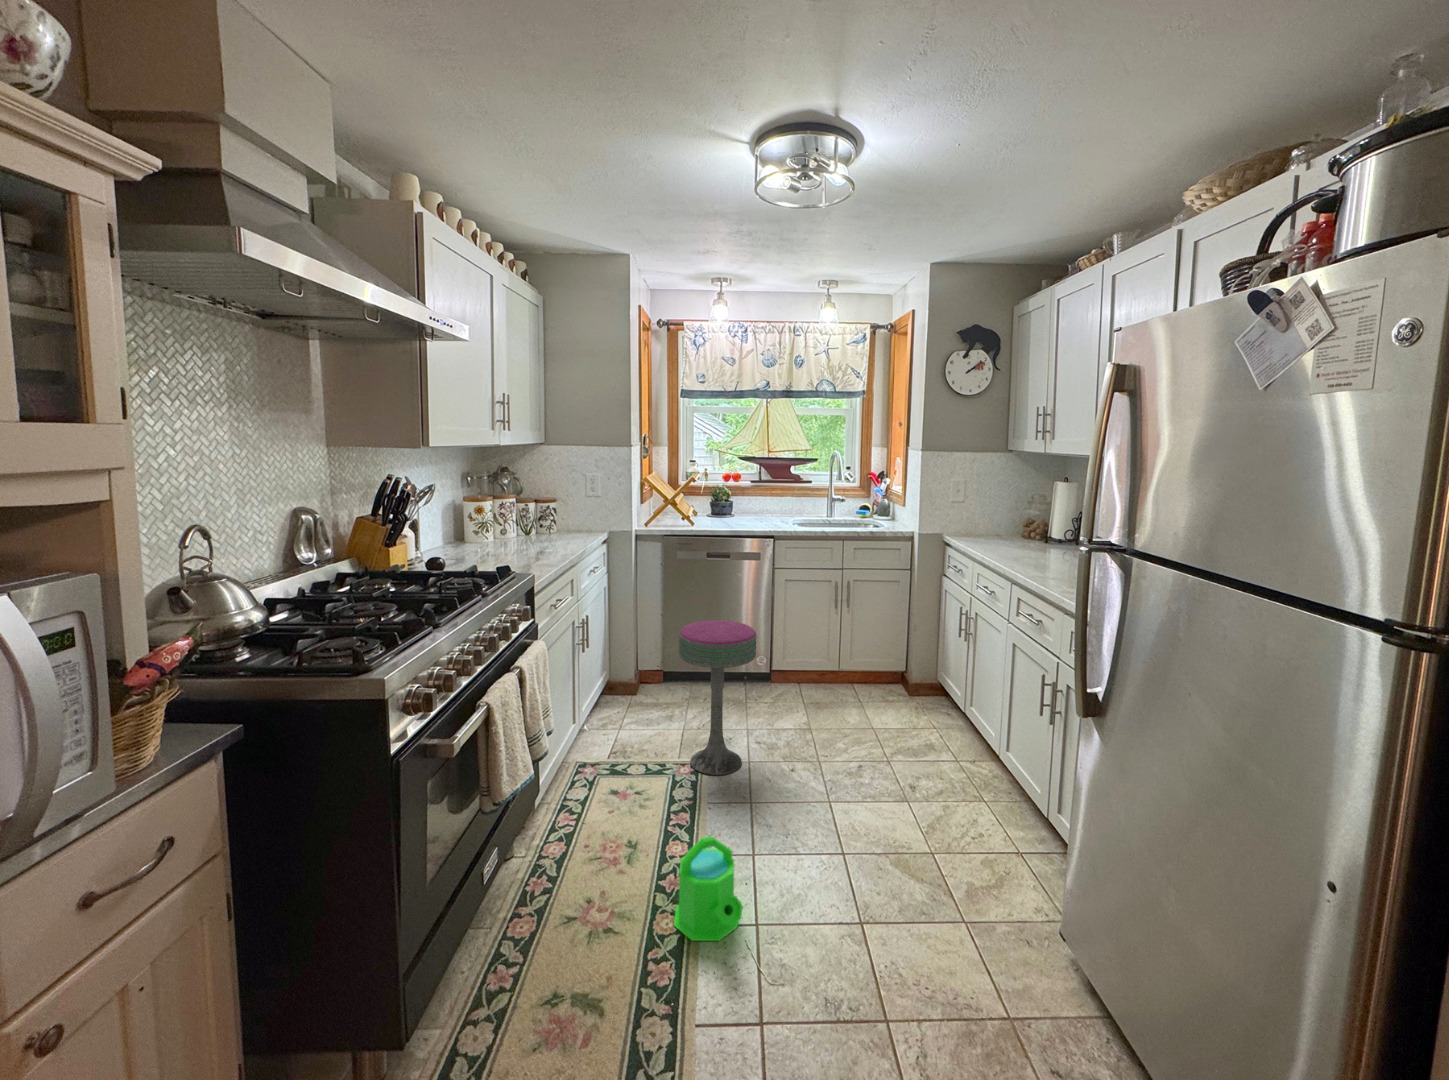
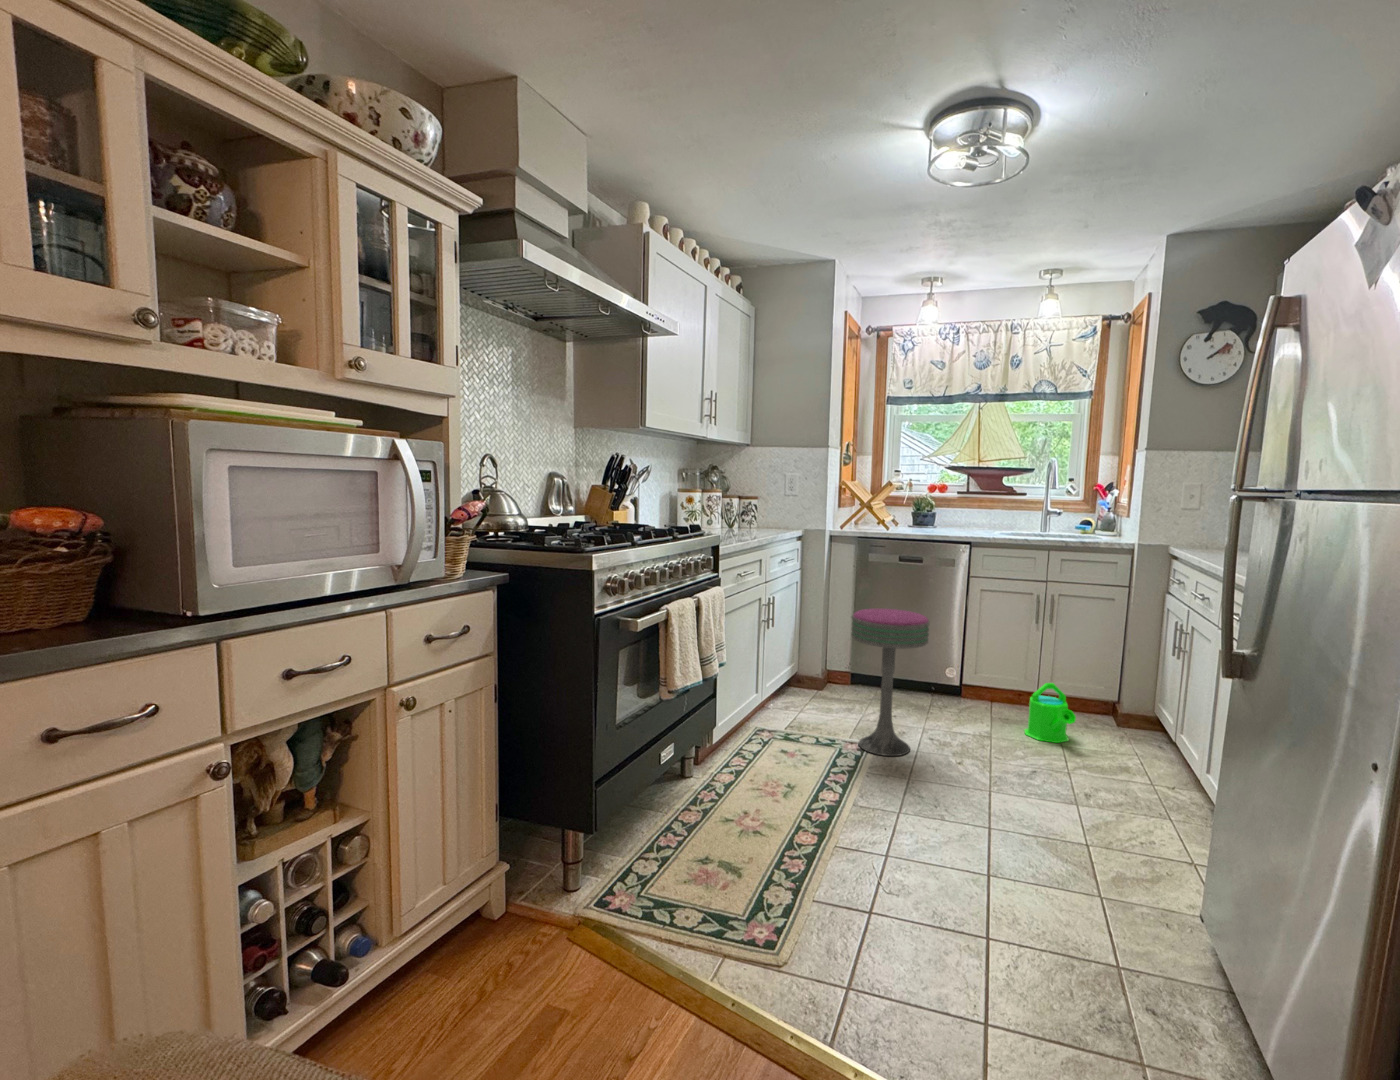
watering can: present [674,836,742,941] -> present [1025,683,1076,743]

